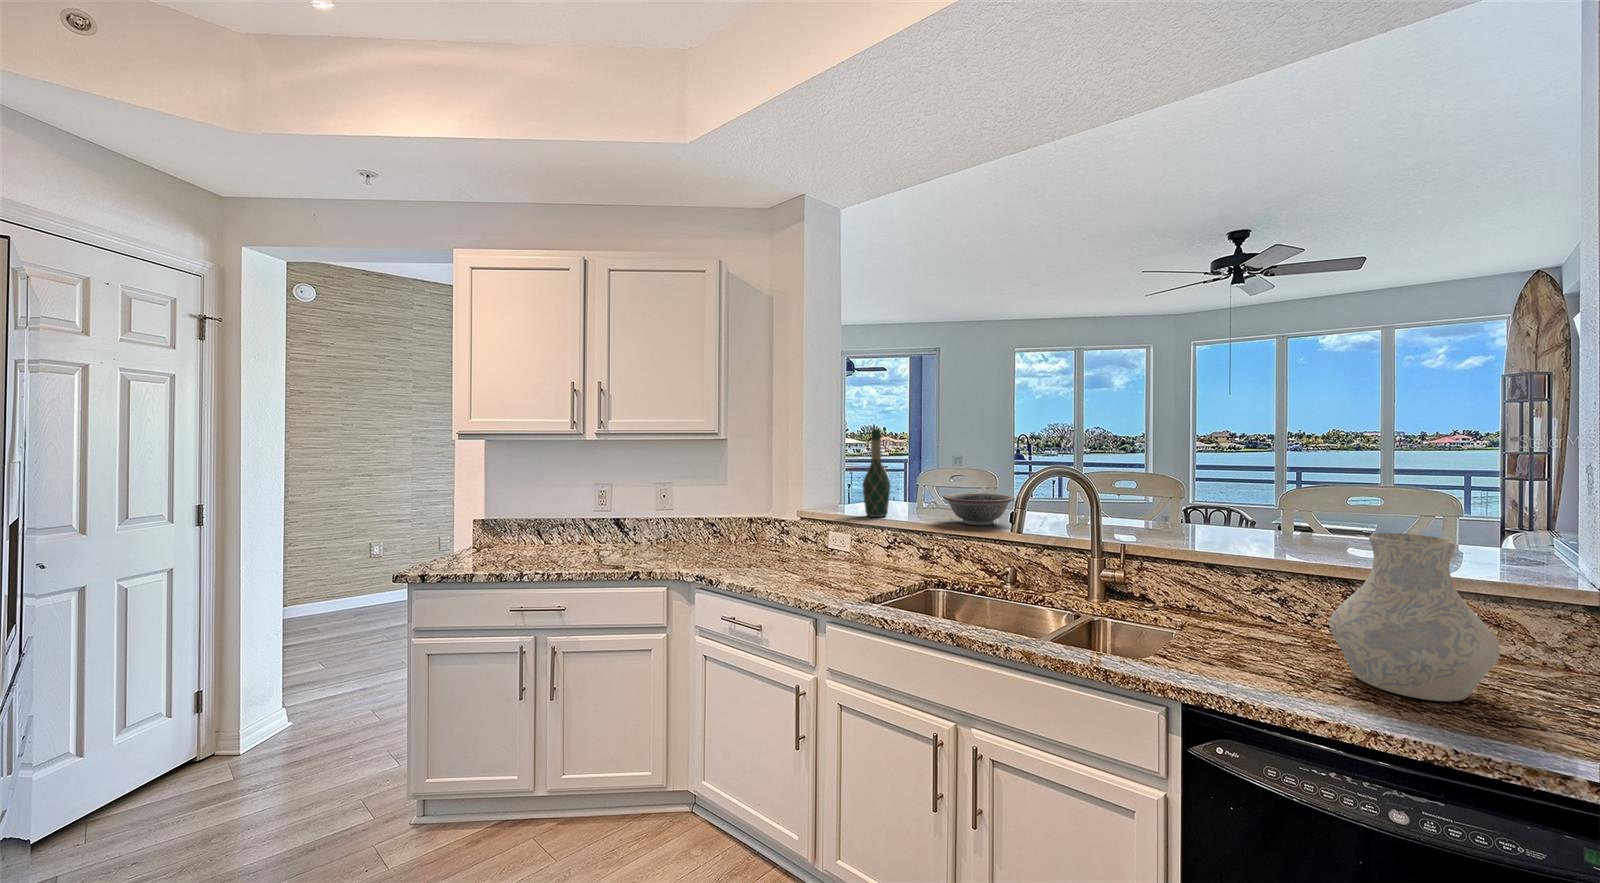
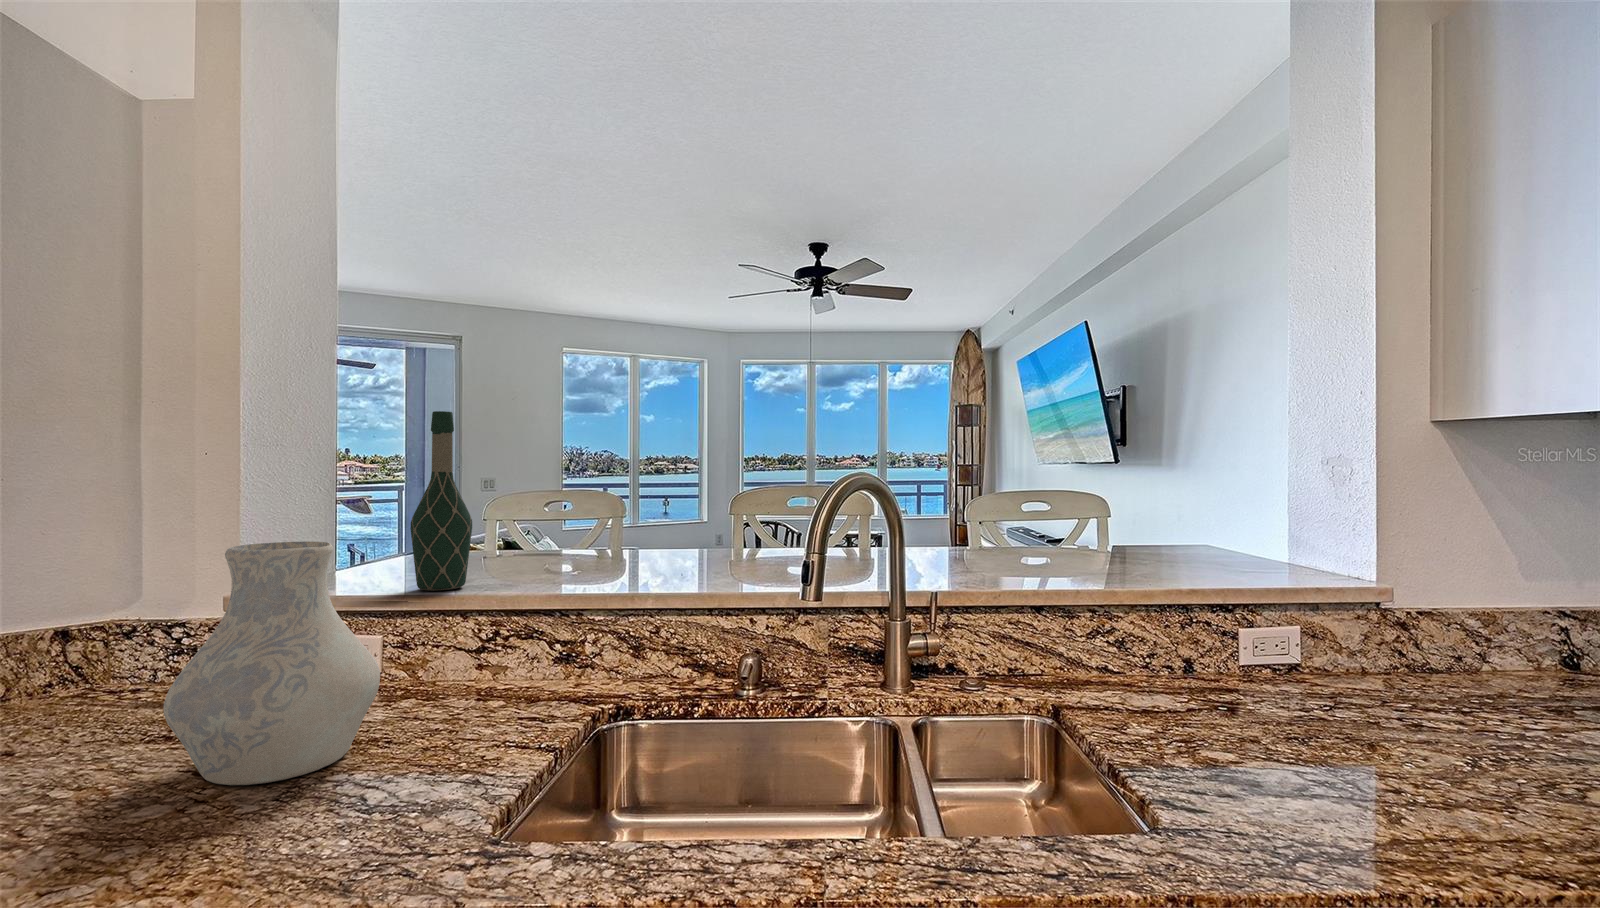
decorative bowl: present [943,493,1015,525] -> none [587,530,713,586]
vase: present [1329,533,1500,701] -> present [164,542,380,785]

